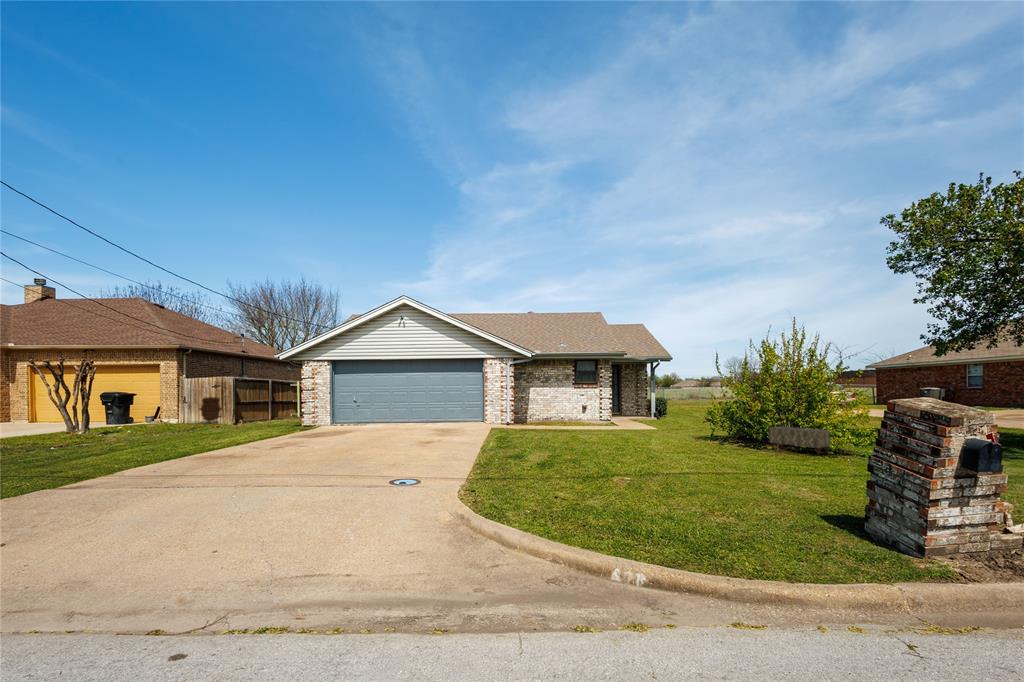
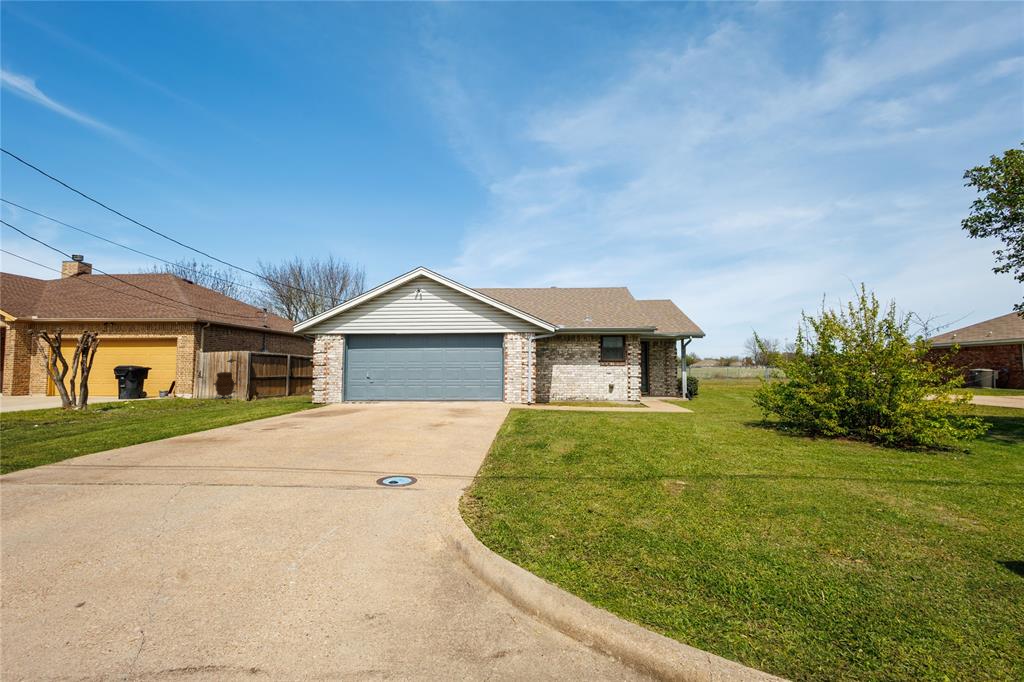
bench: present [769,427,830,455] -> none [836,415,913,451]

